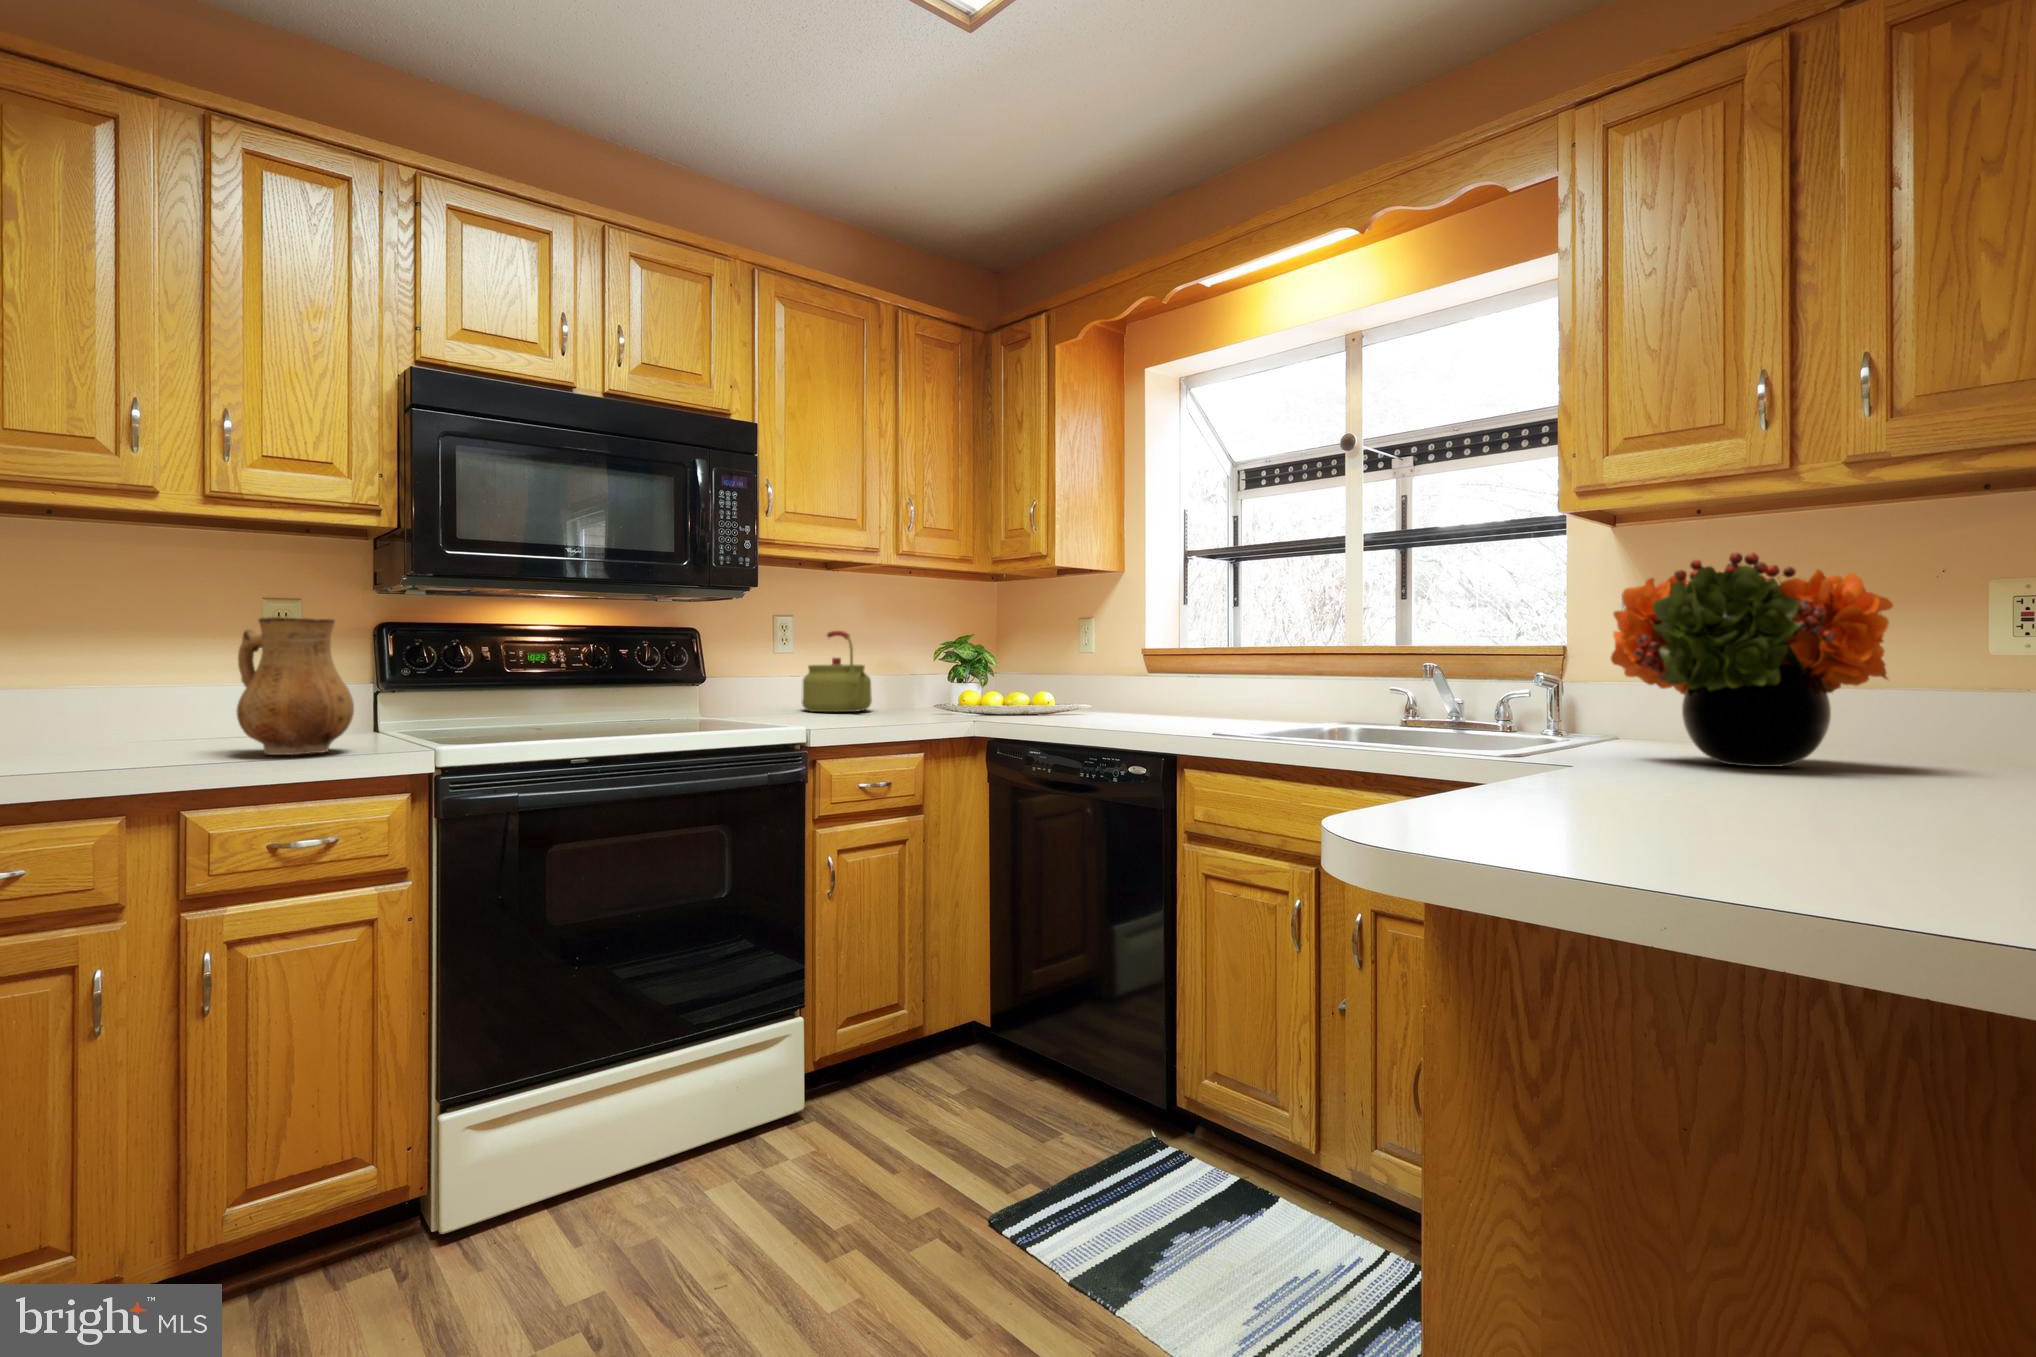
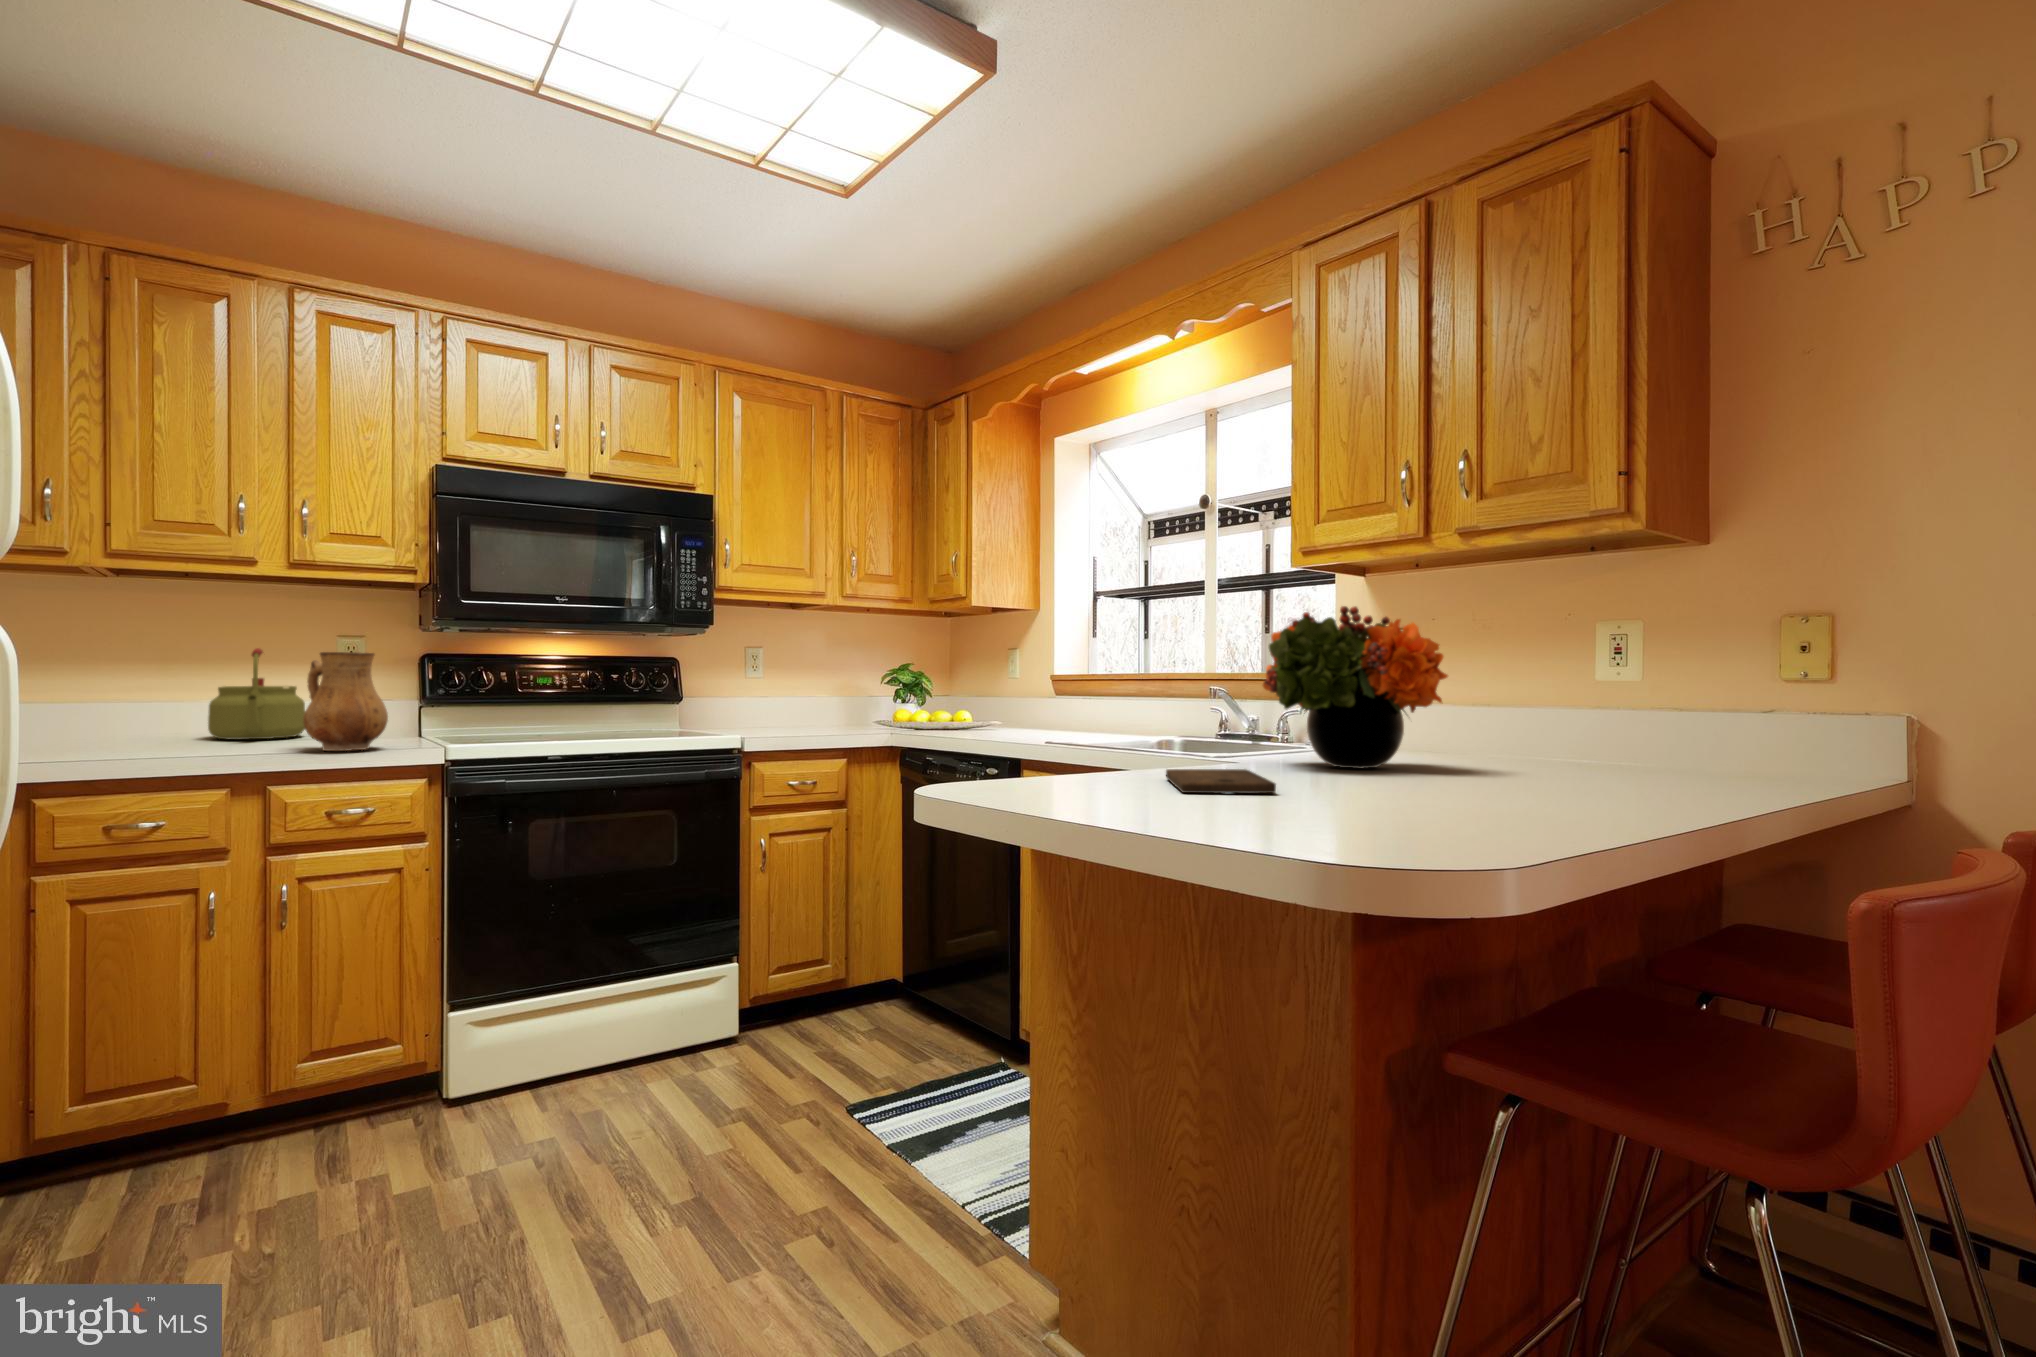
kettle: present [802,631,872,712] -> present [208,648,305,739]
cutting board: none [1623,773,1894,812] -> present [1166,769,1276,793]

